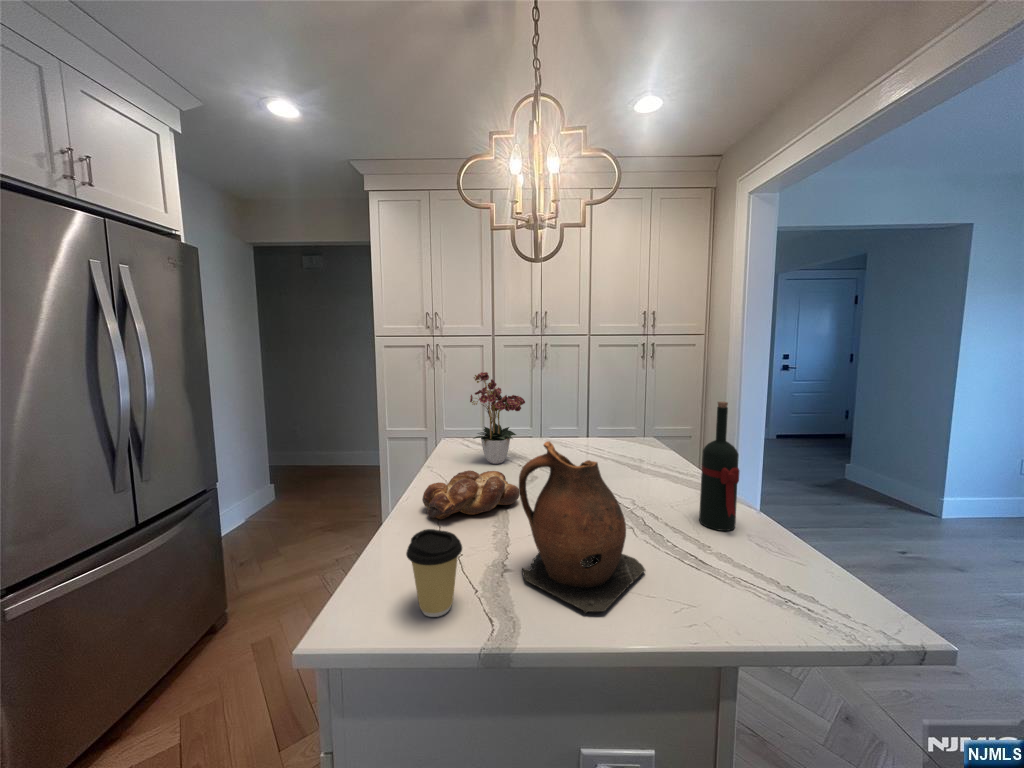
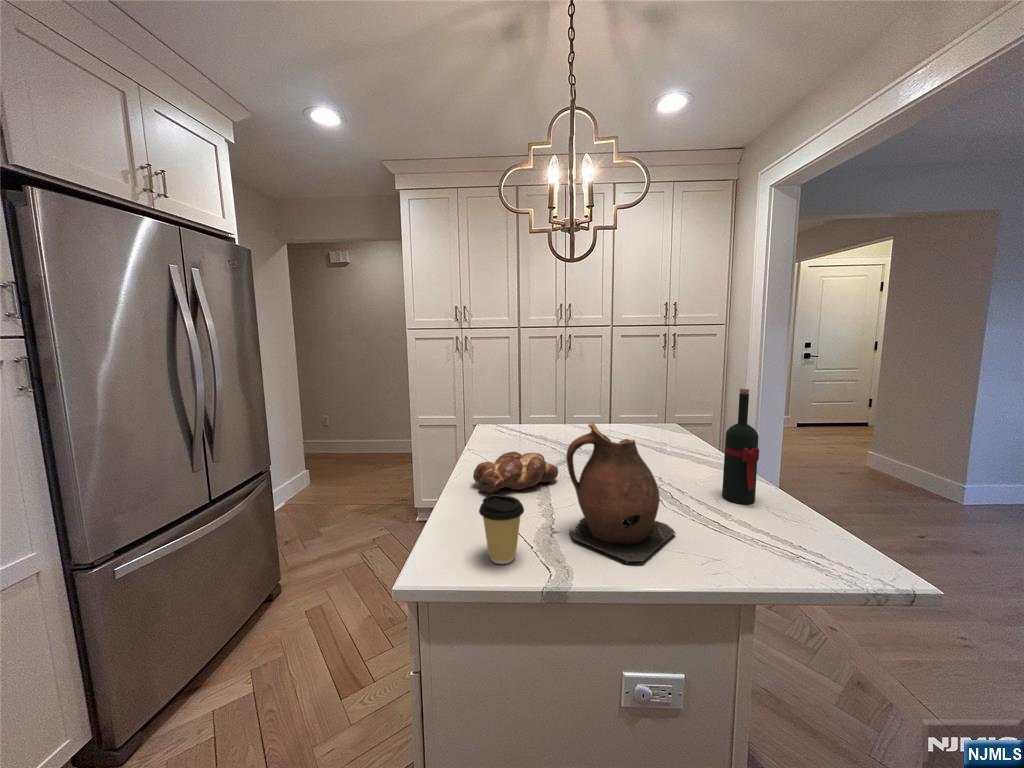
flower arrangement: present [470,372,525,464] -> none [505,359,562,448]

